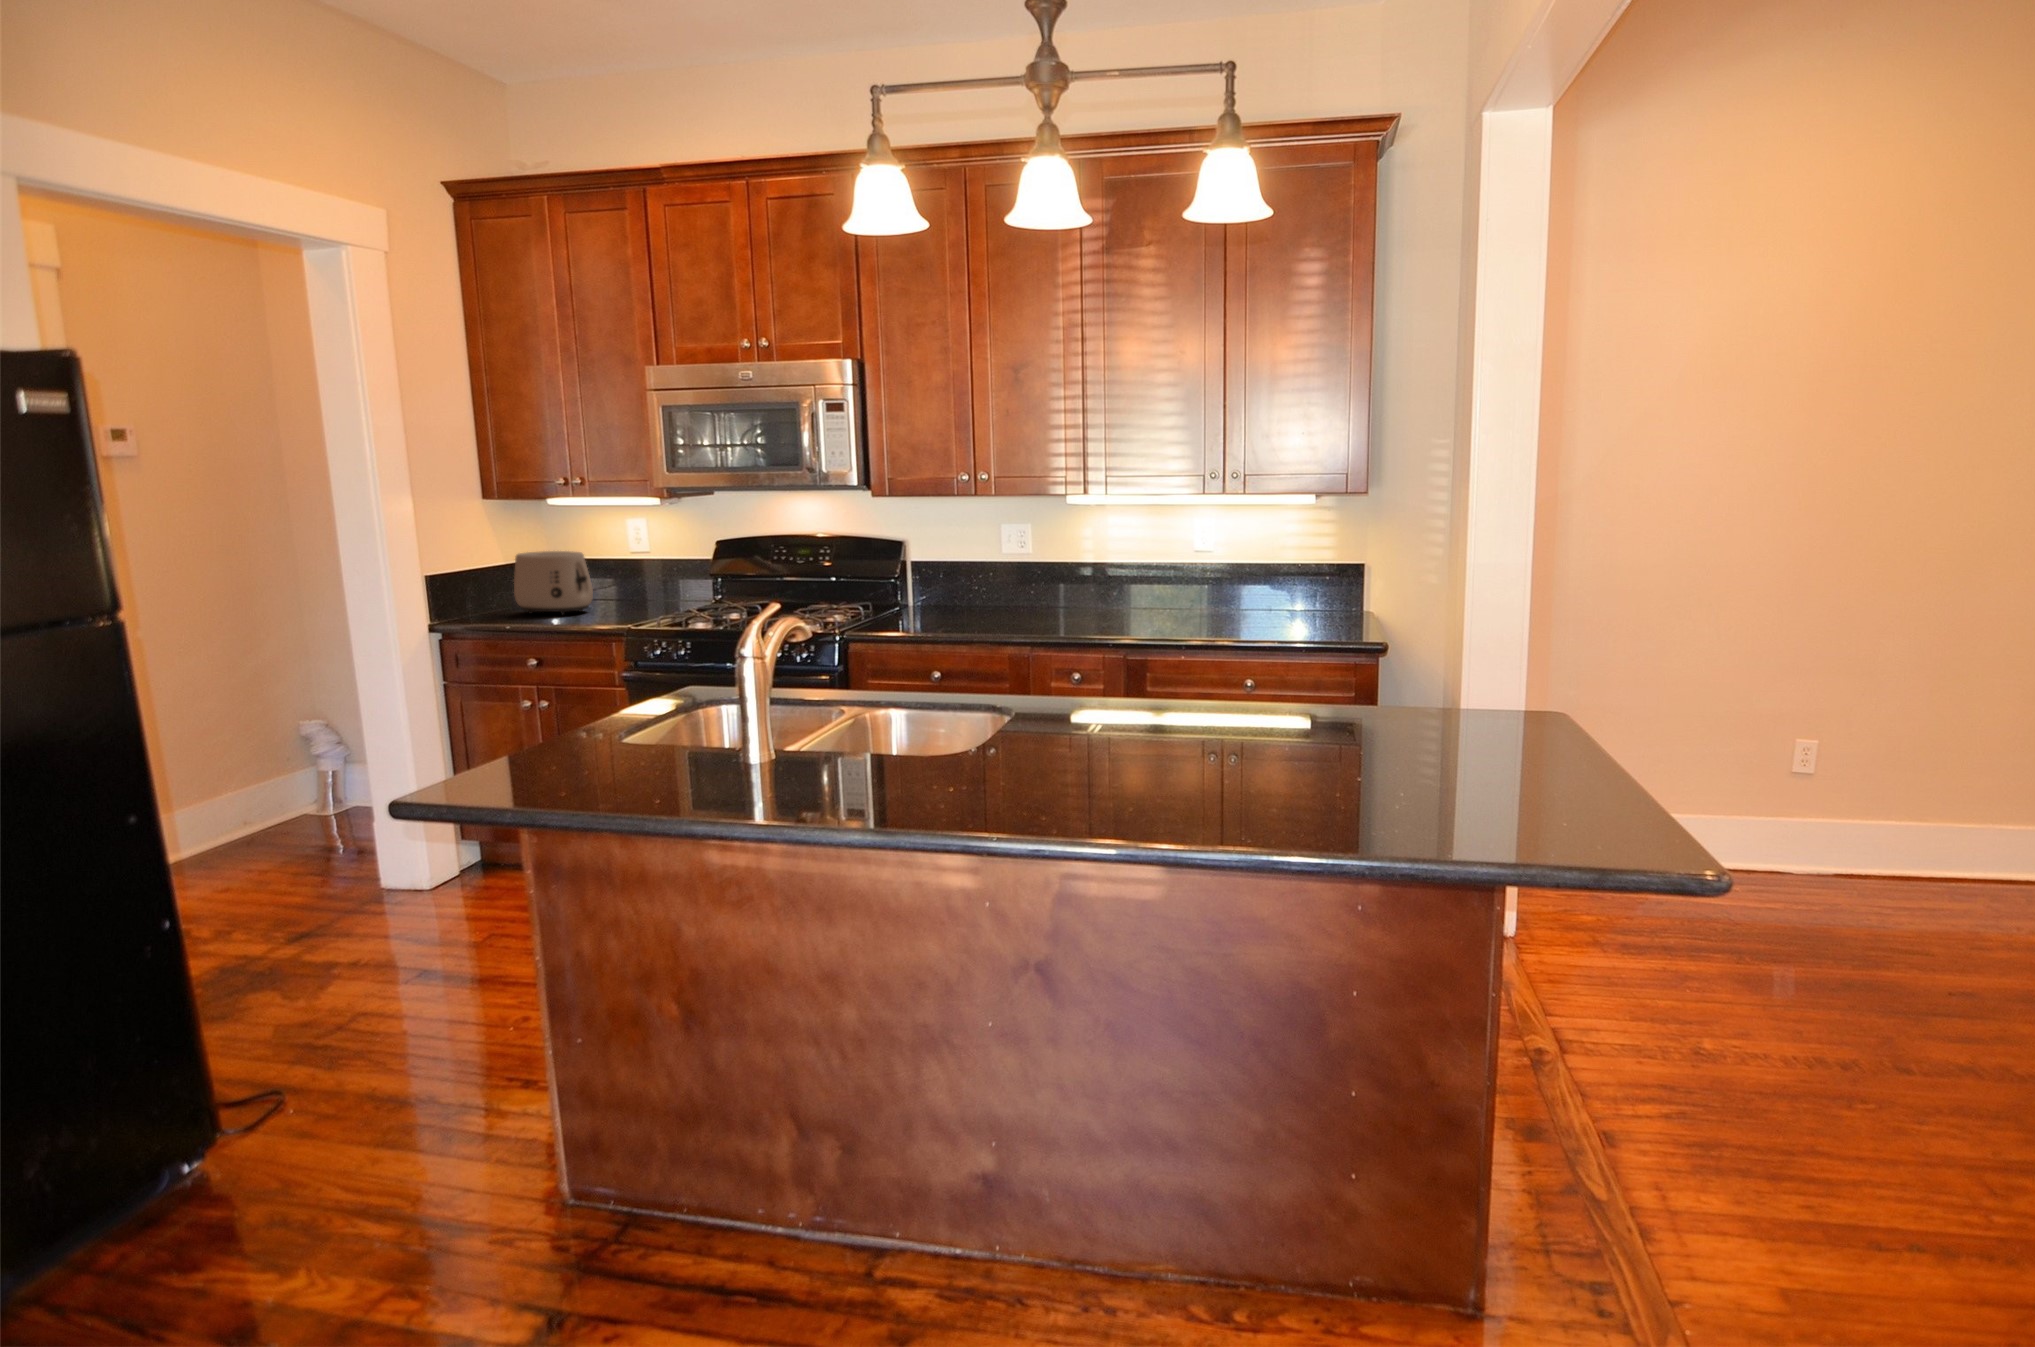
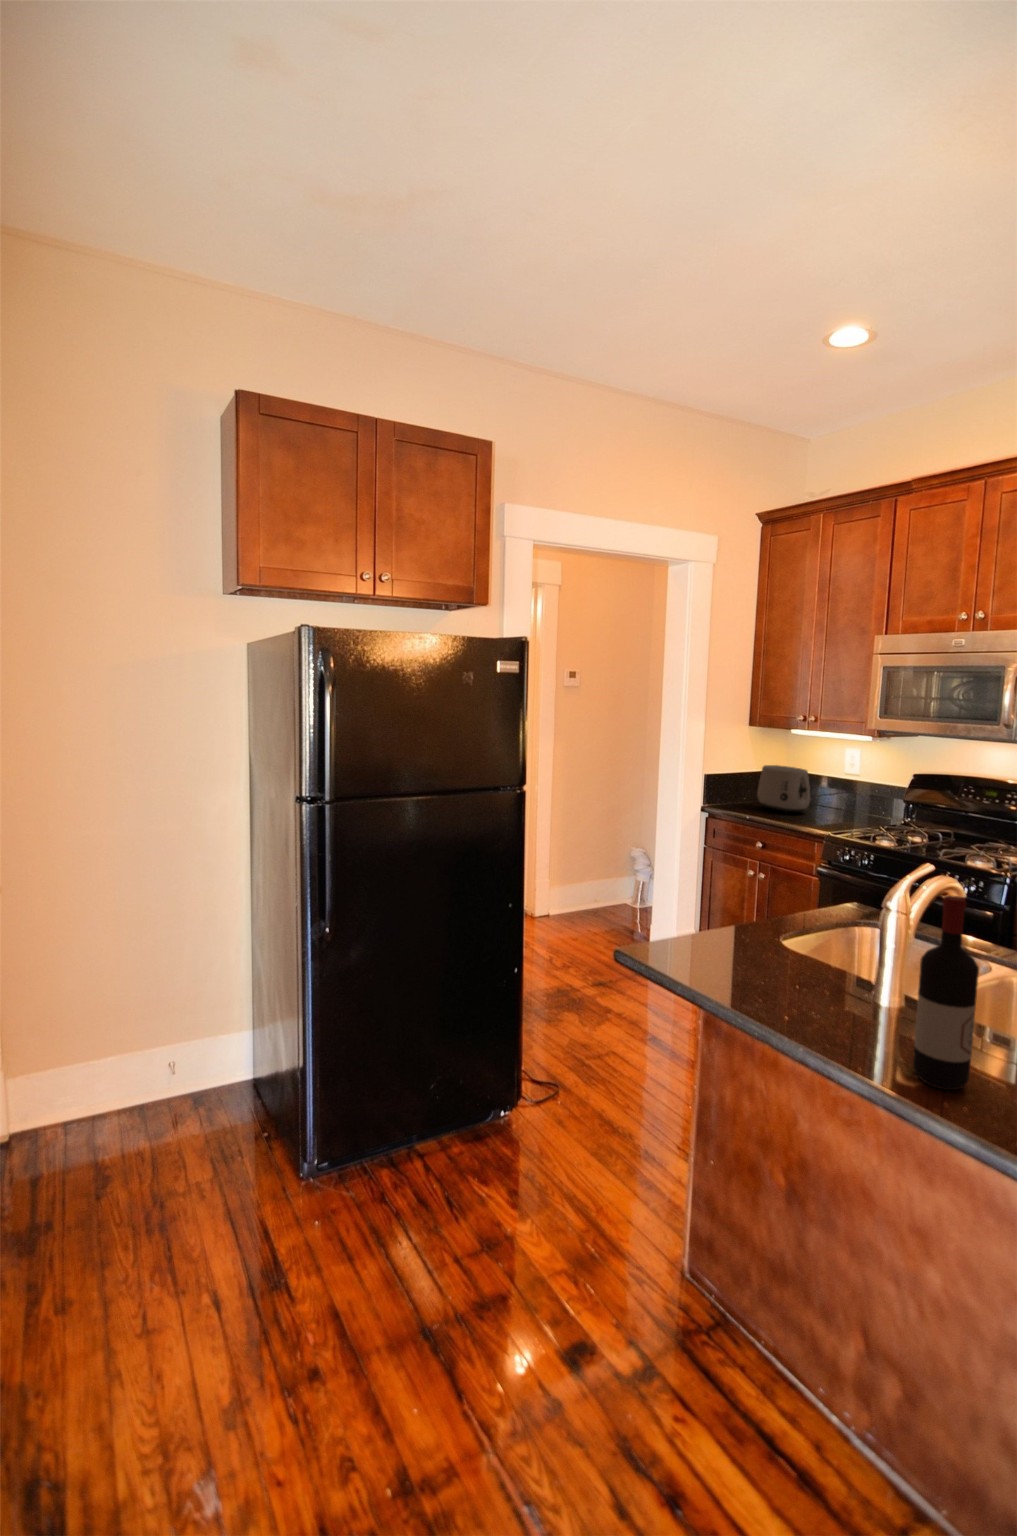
wine bottle: none [794,618,853,812] -> present [913,895,979,1090]

